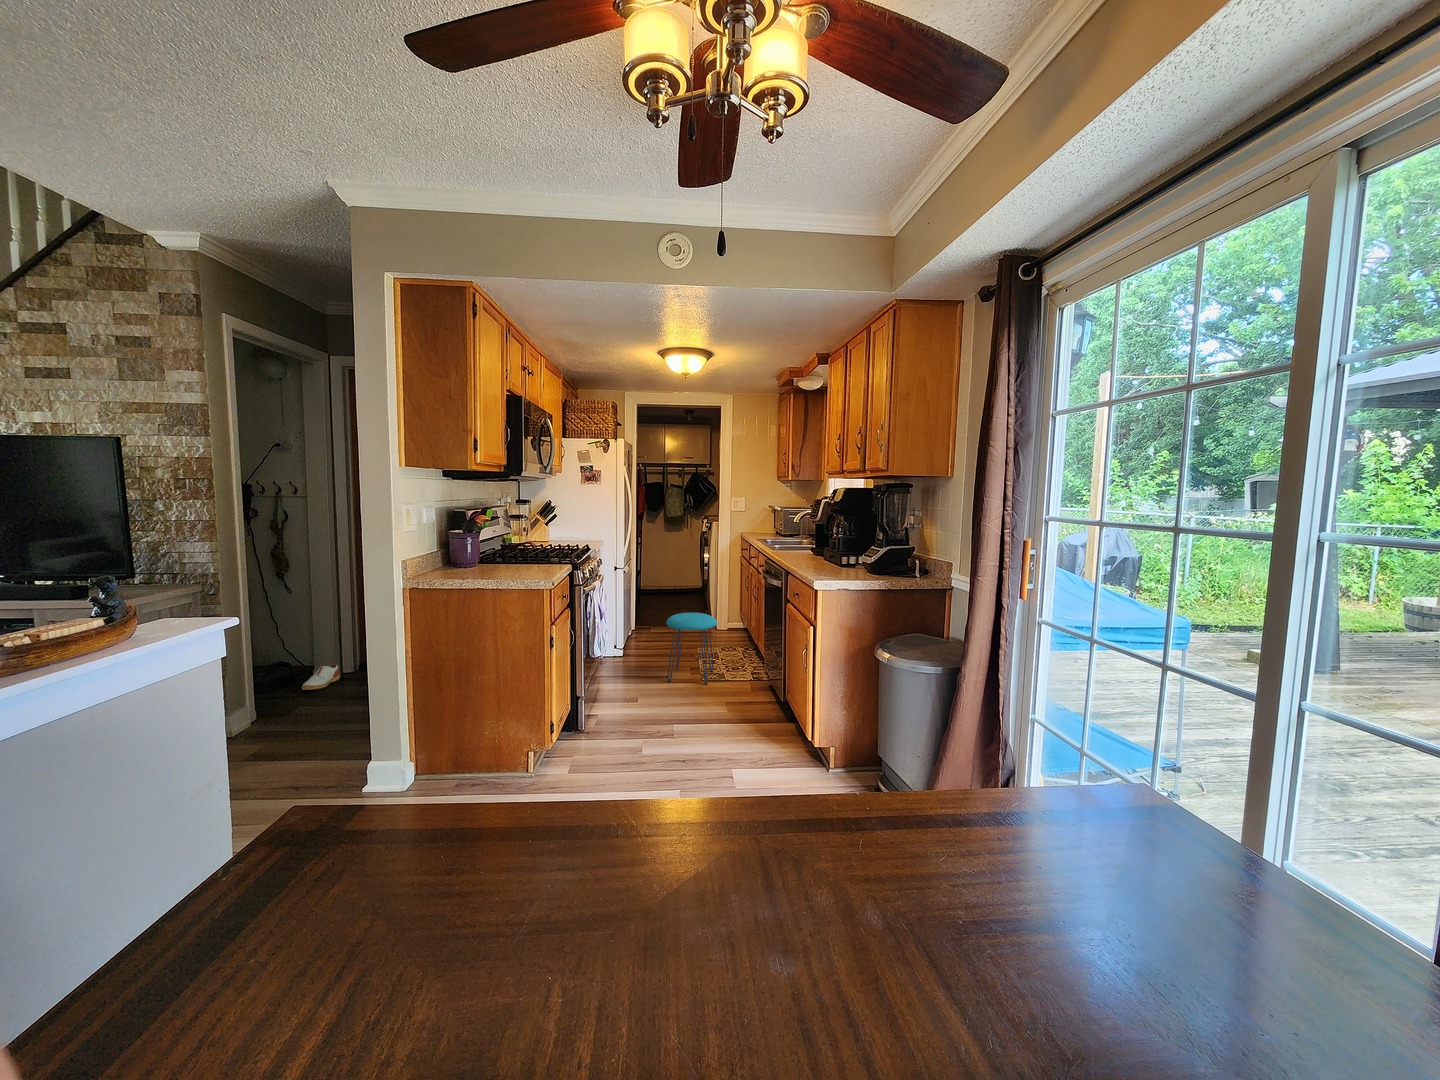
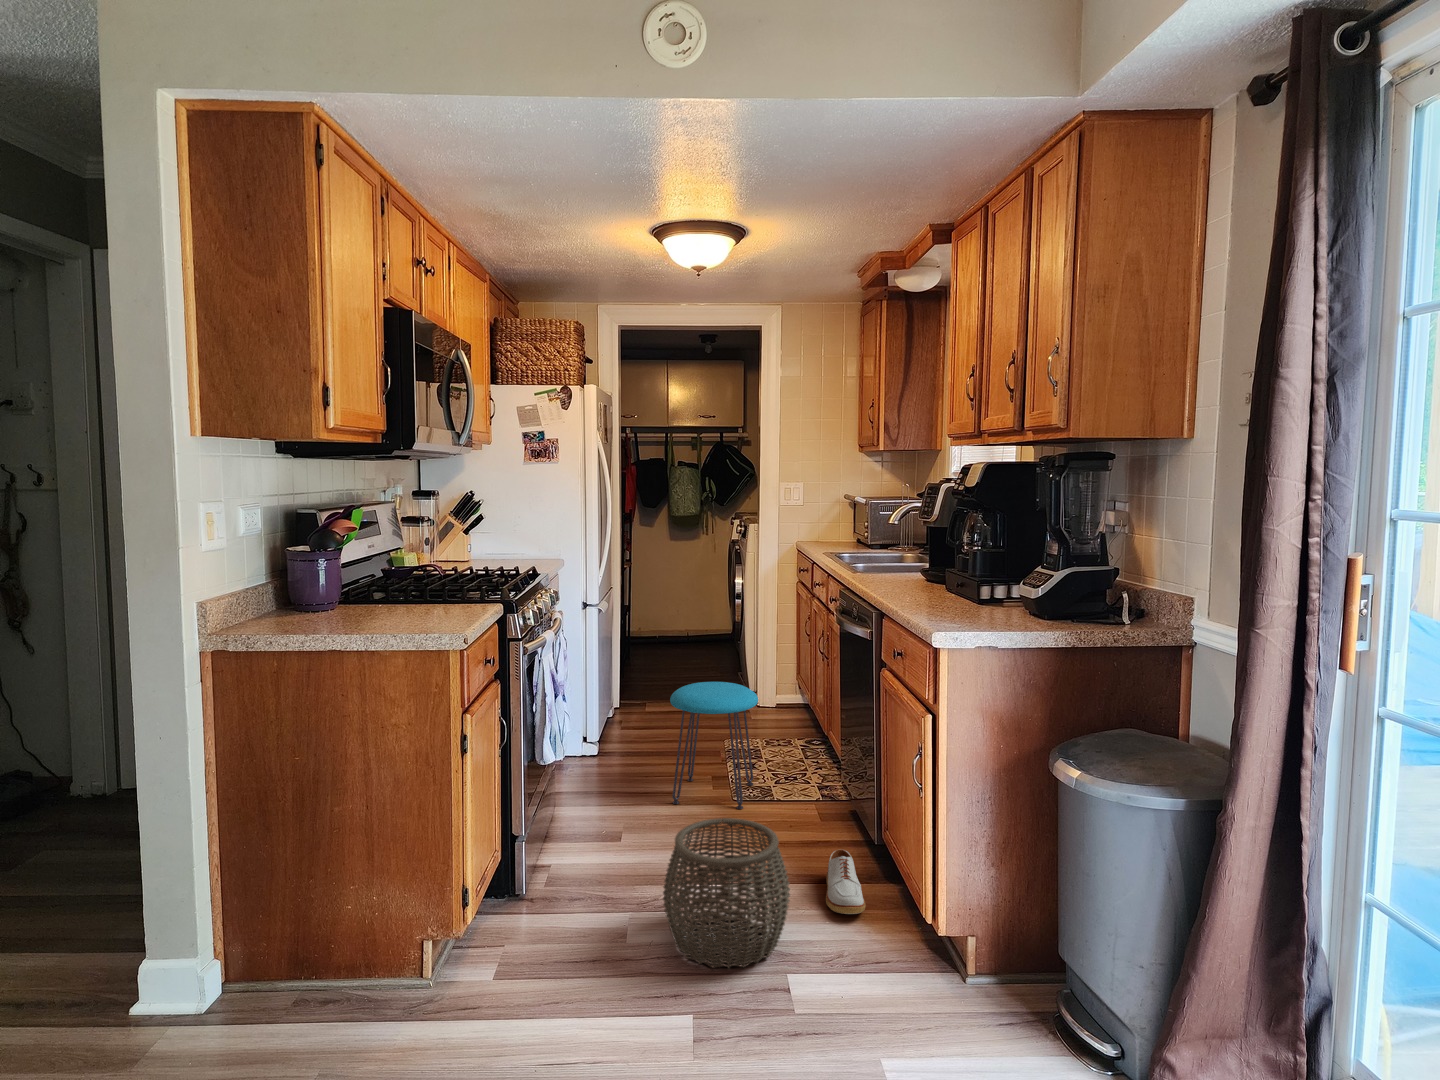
shoe: present [302,664,340,690] -> present [826,849,865,914]
woven basket: none [663,685,734,766] -> present [663,818,790,969]

